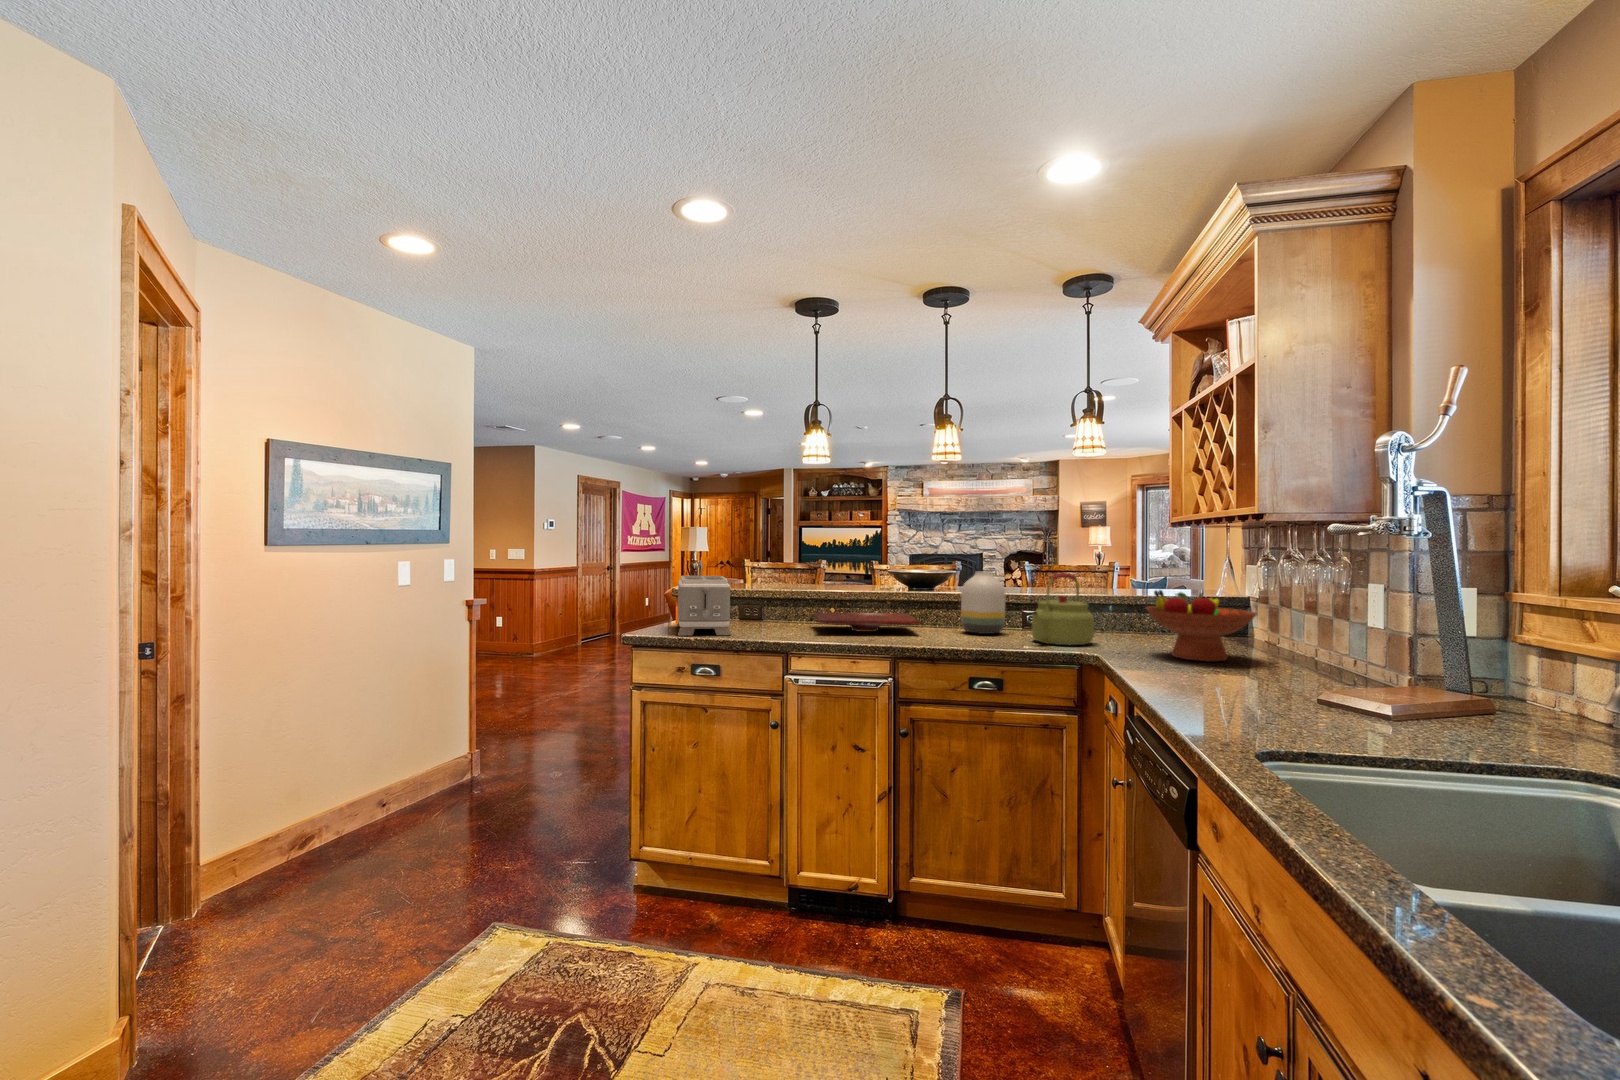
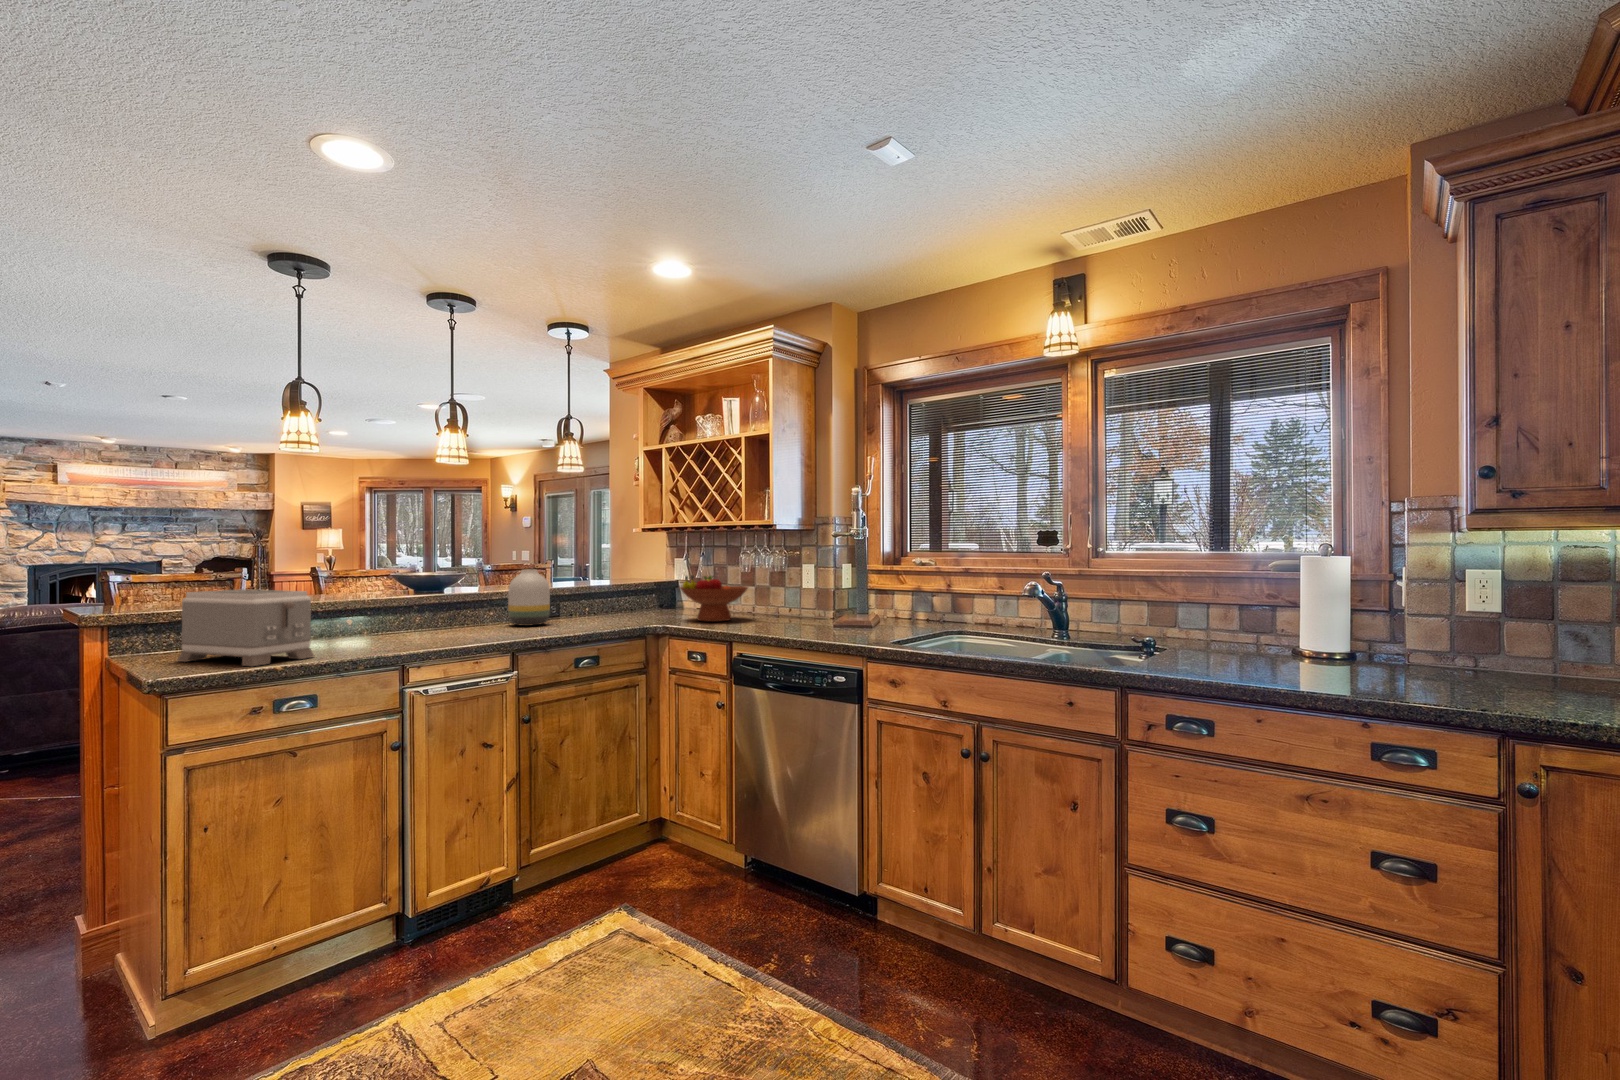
kettle: present [1032,573,1094,645] -> none [584,567,634,625]
cutting board: present [813,613,921,632] -> none [354,616,496,637]

